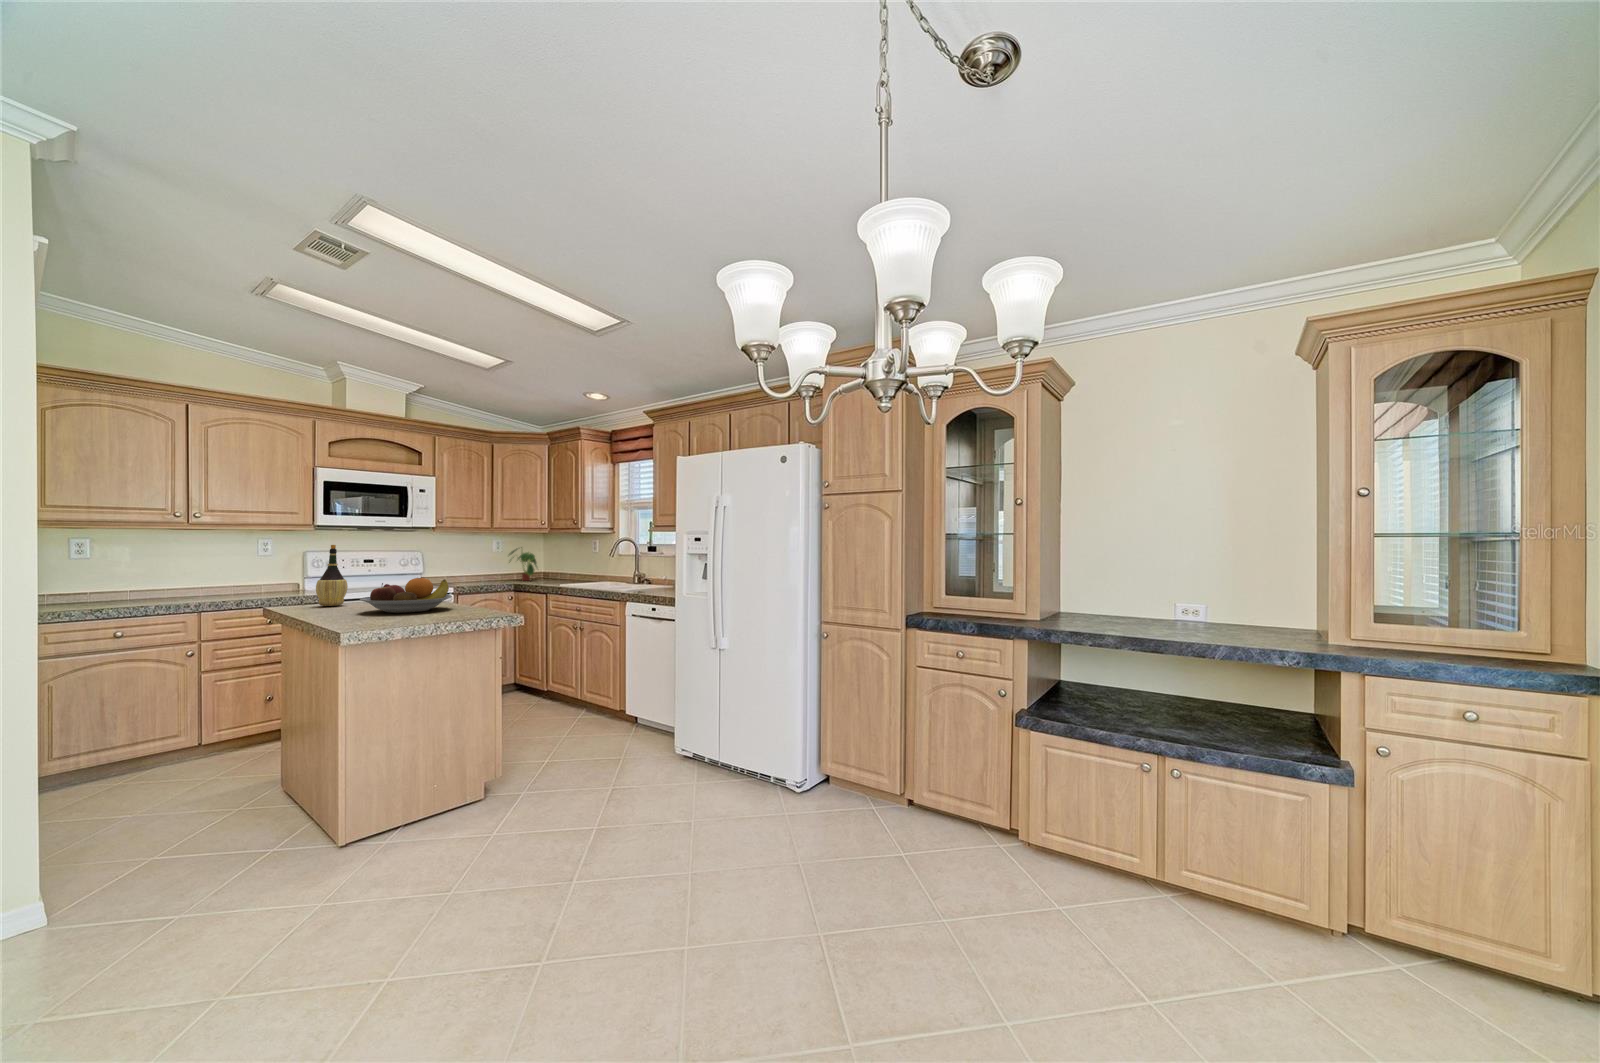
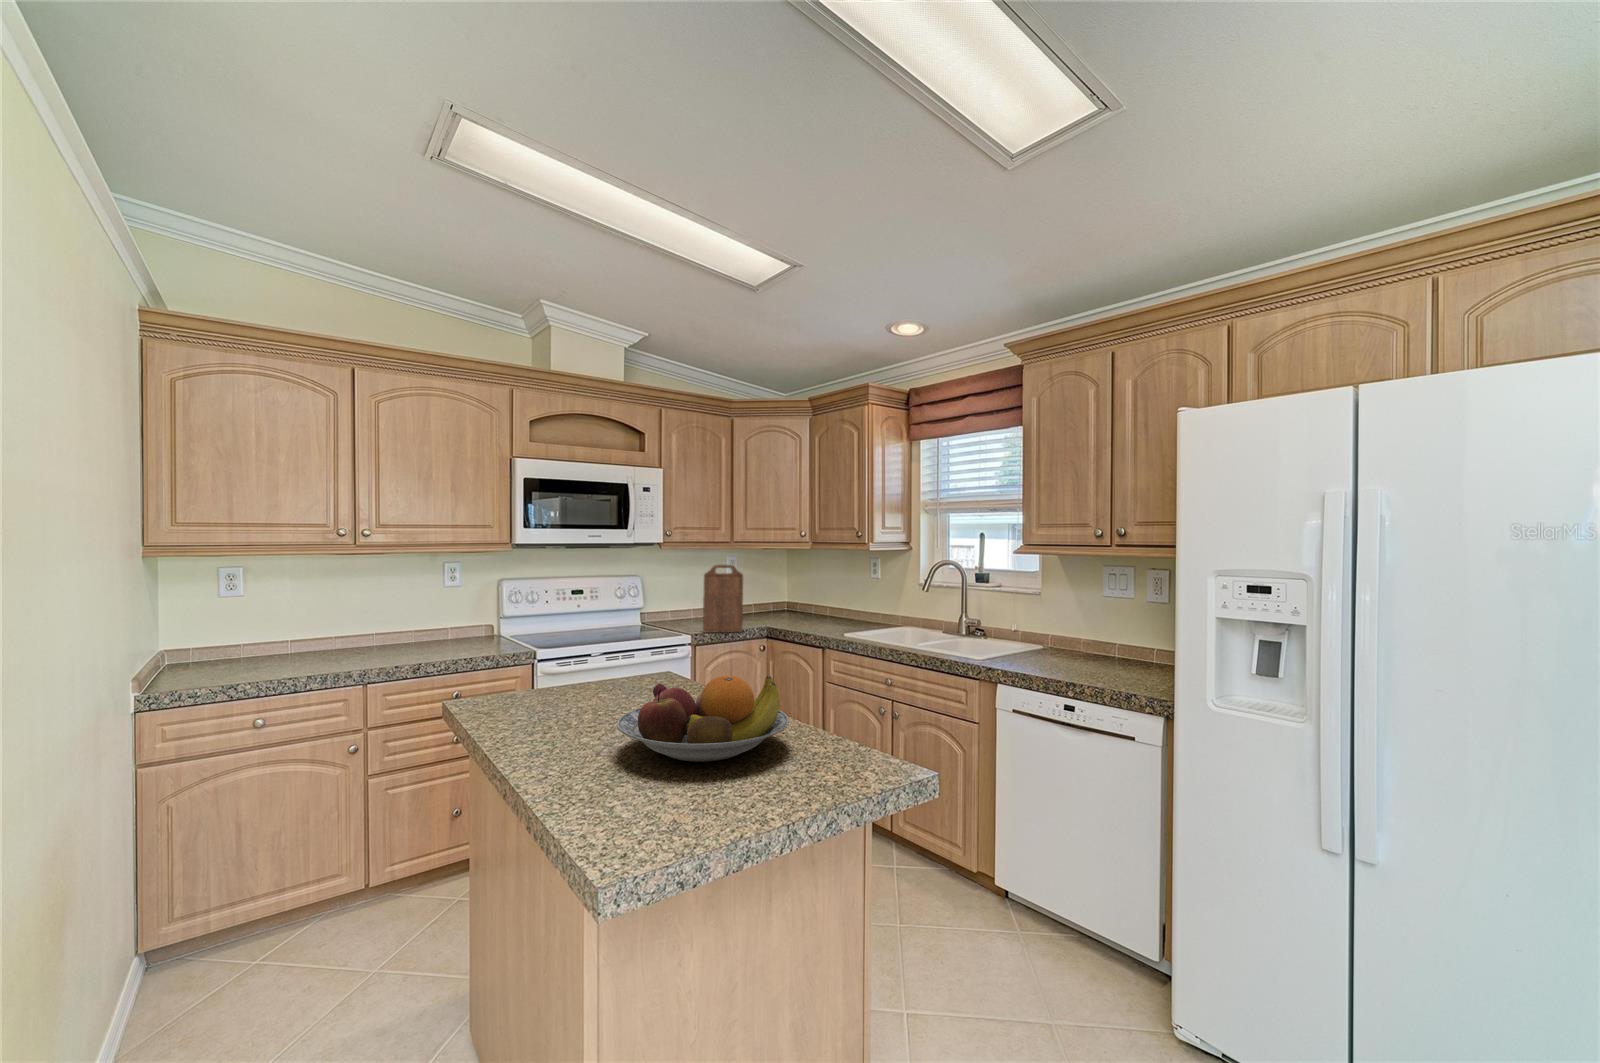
cutting board: none [464,542,495,586] -> present [703,565,743,633]
wine bottle: present [316,545,348,606] -> none [527,592,578,712]
plant: present [509,547,537,581] -> none [747,569,790,620]

